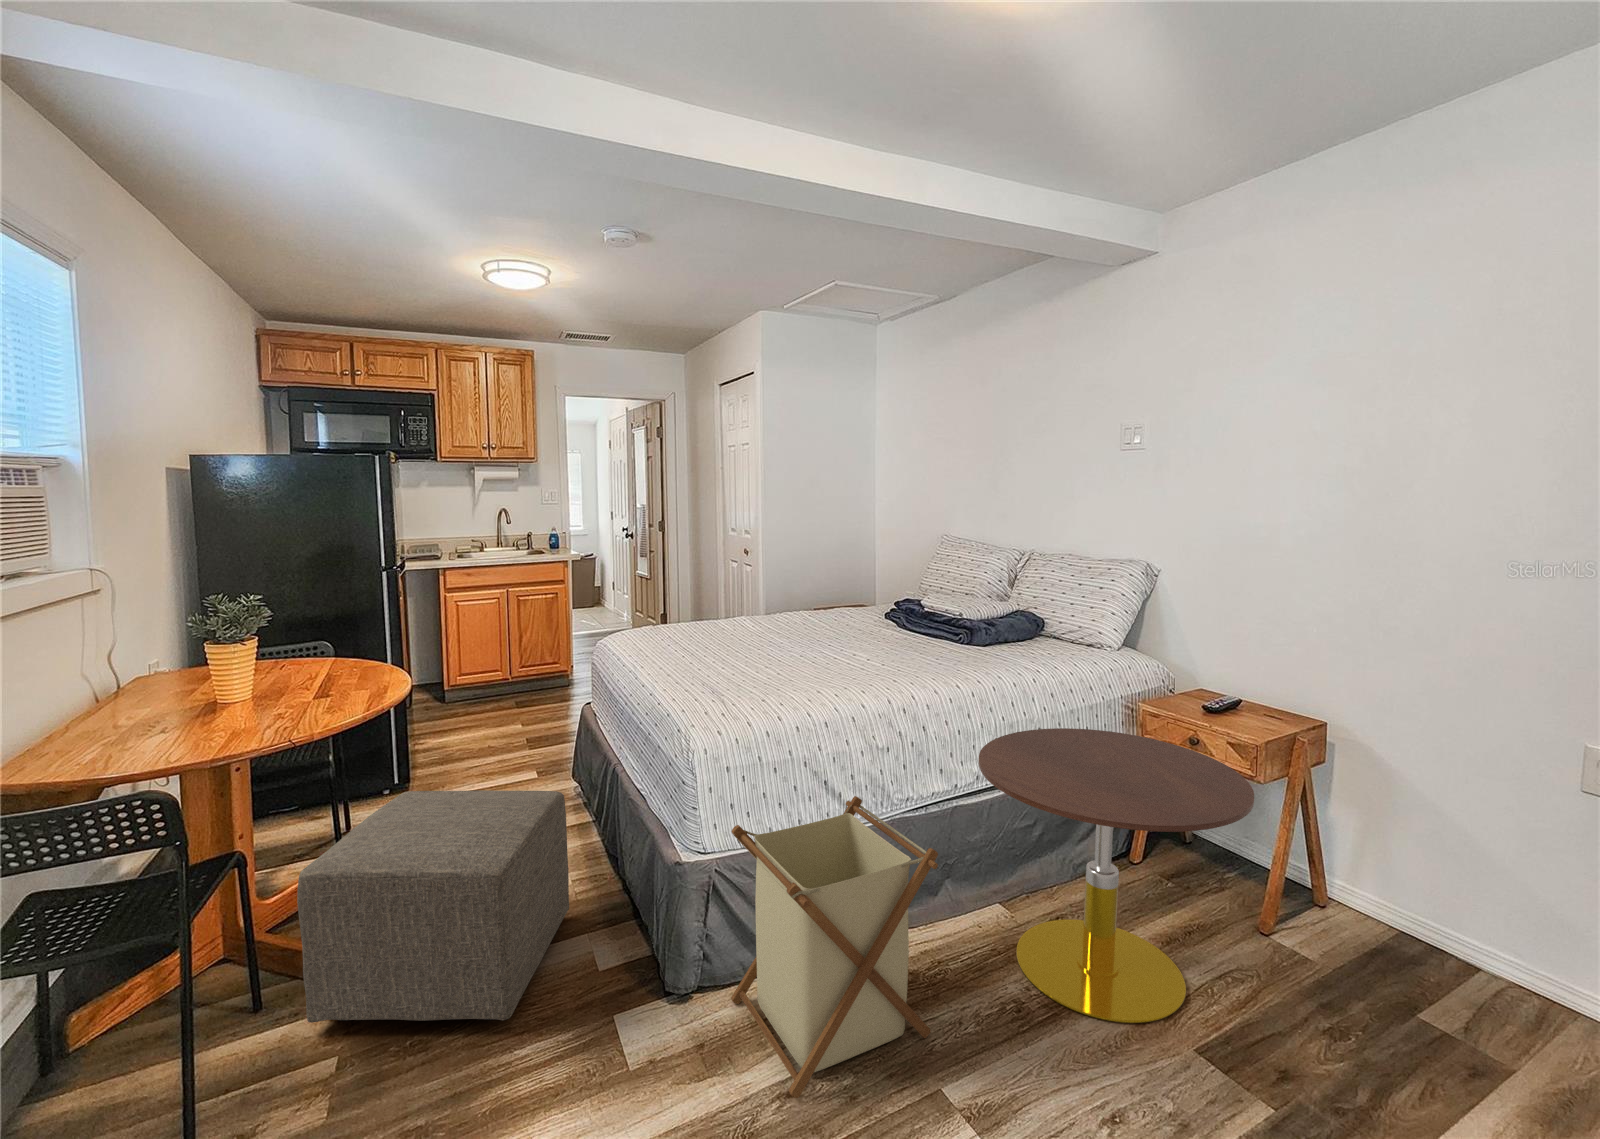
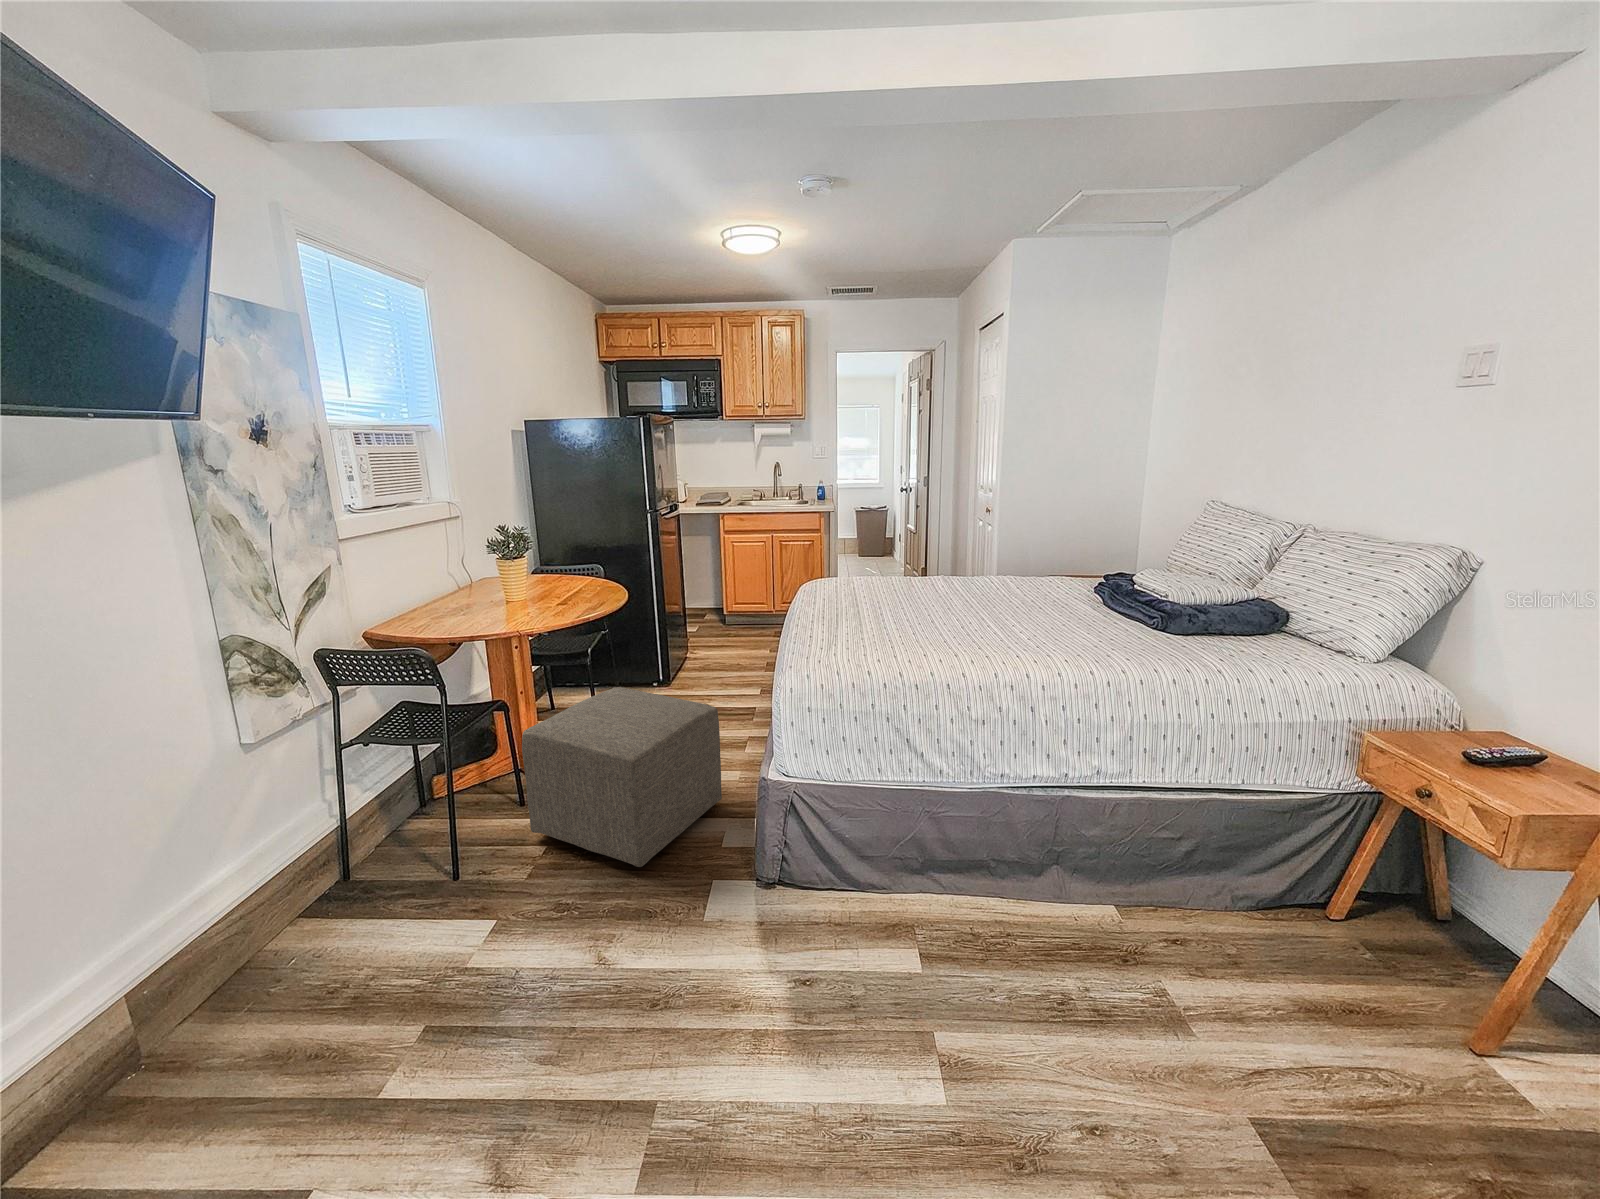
side table: present [979,728,1254,1023] -> none [1059,729,1397,1066]
laundry basket: present [731,796,938,1098] -> none [804,760,968,997]

